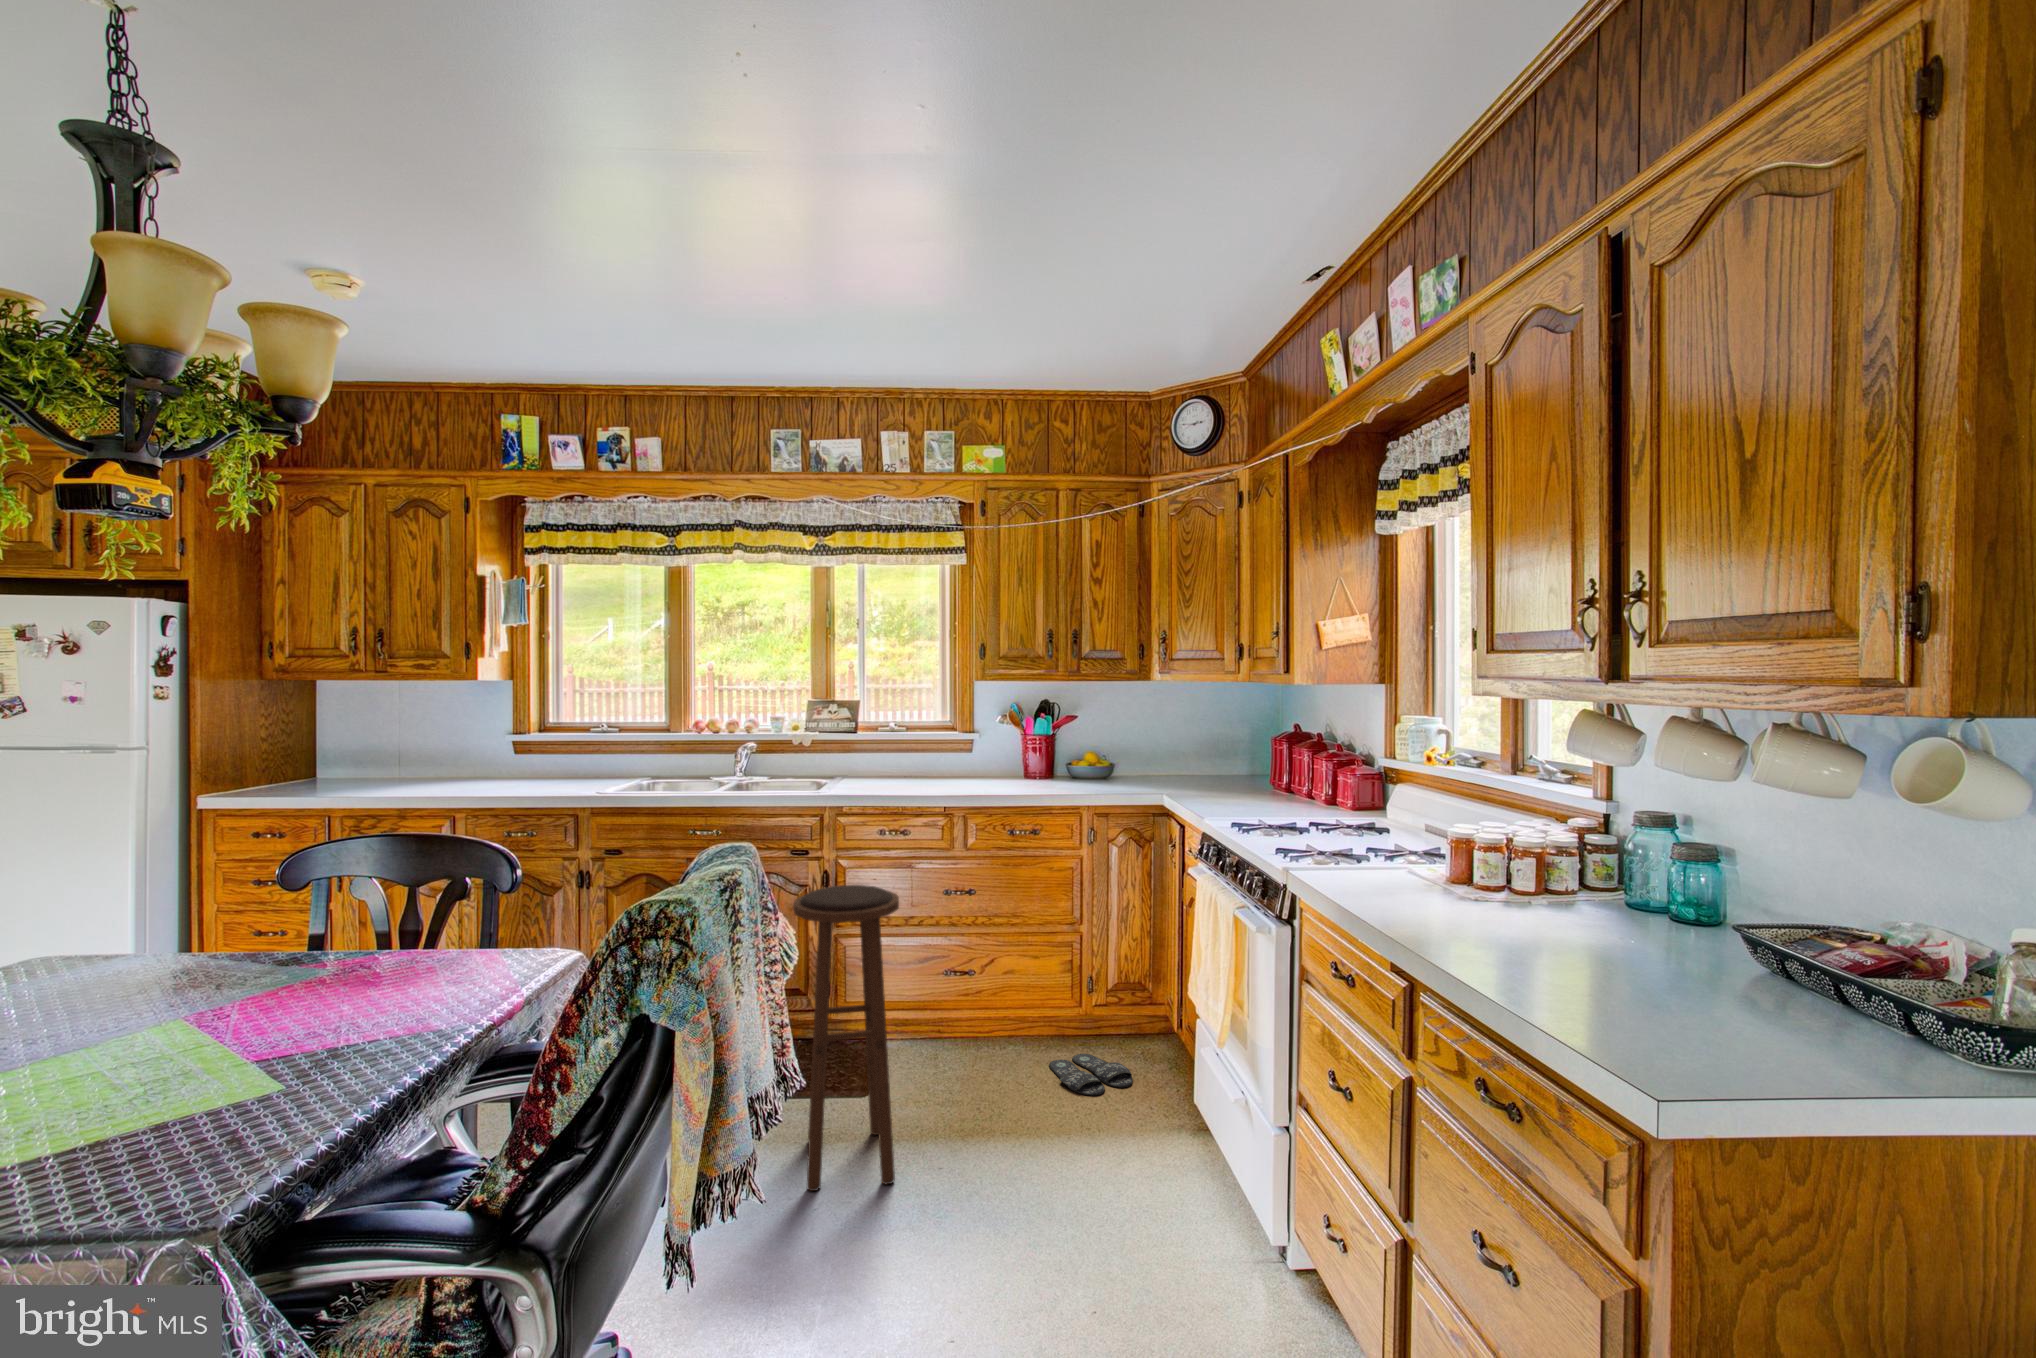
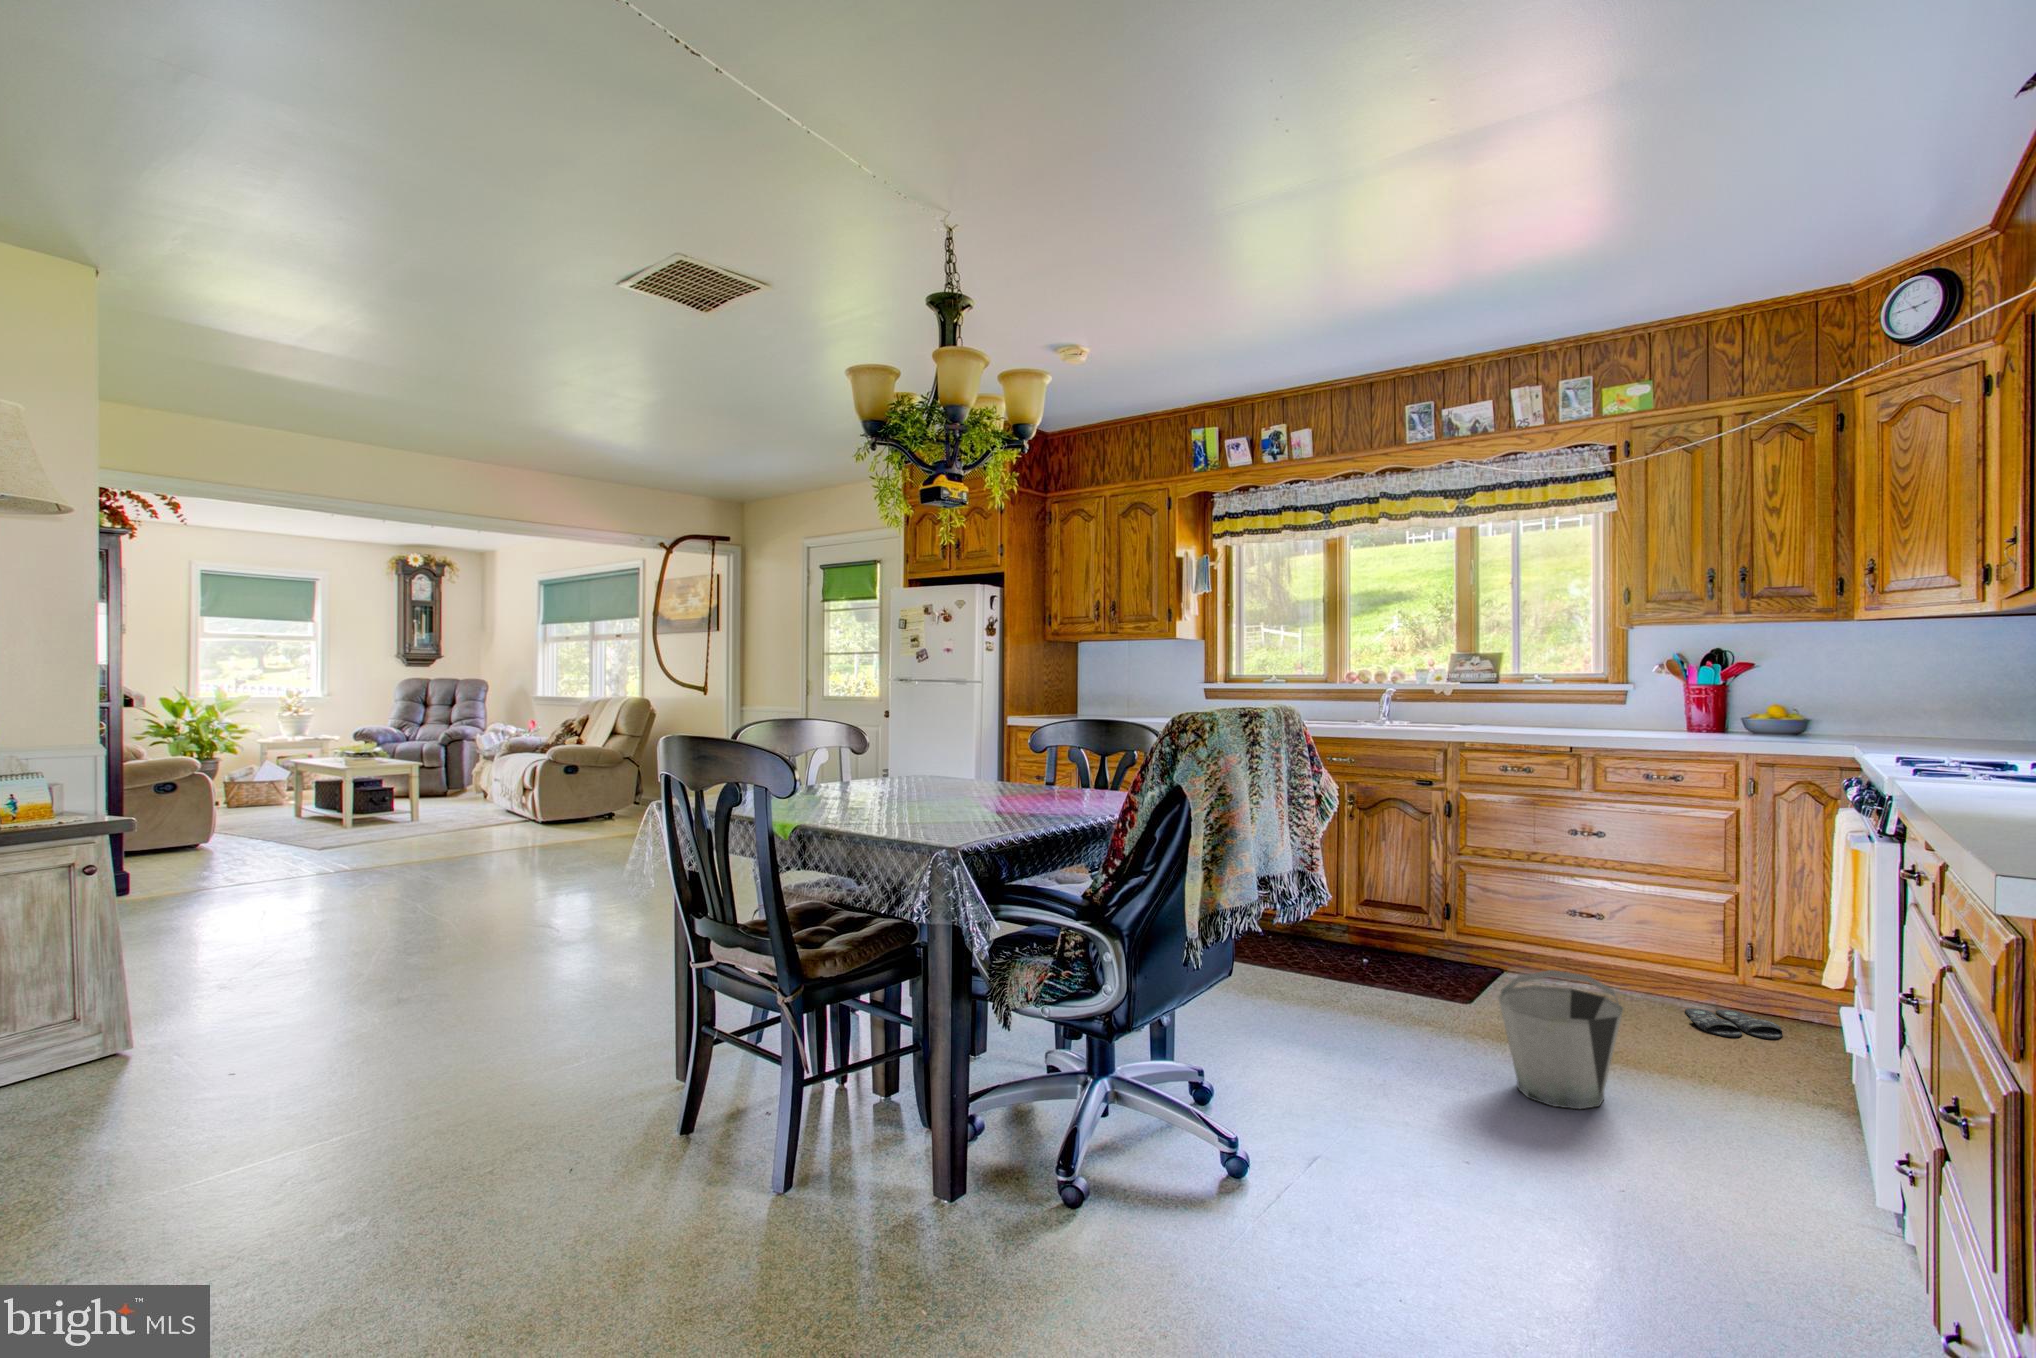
stool: present [793,885,899,1191] -> none [1401,791,1495,1039]
bucket: none [932,1106,1062,1294] -> present [1498,970,1623,1109]

